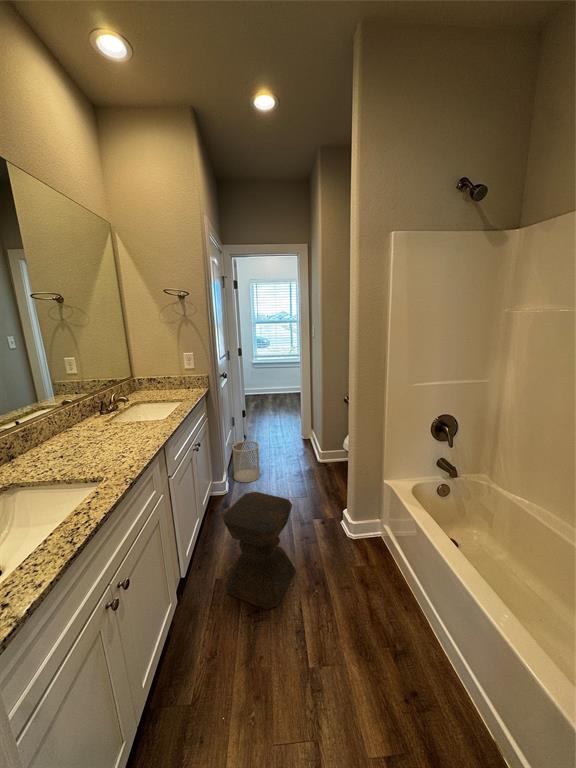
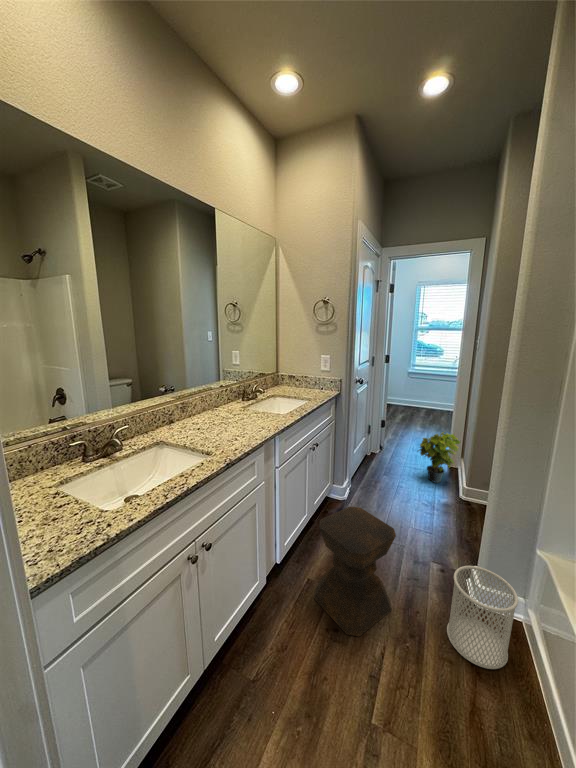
potted plant: none [279,409,311,454] -> present [418,432,460,483]
wastebasket: present [232,441,260,482] -> present [447,566,518,669]

